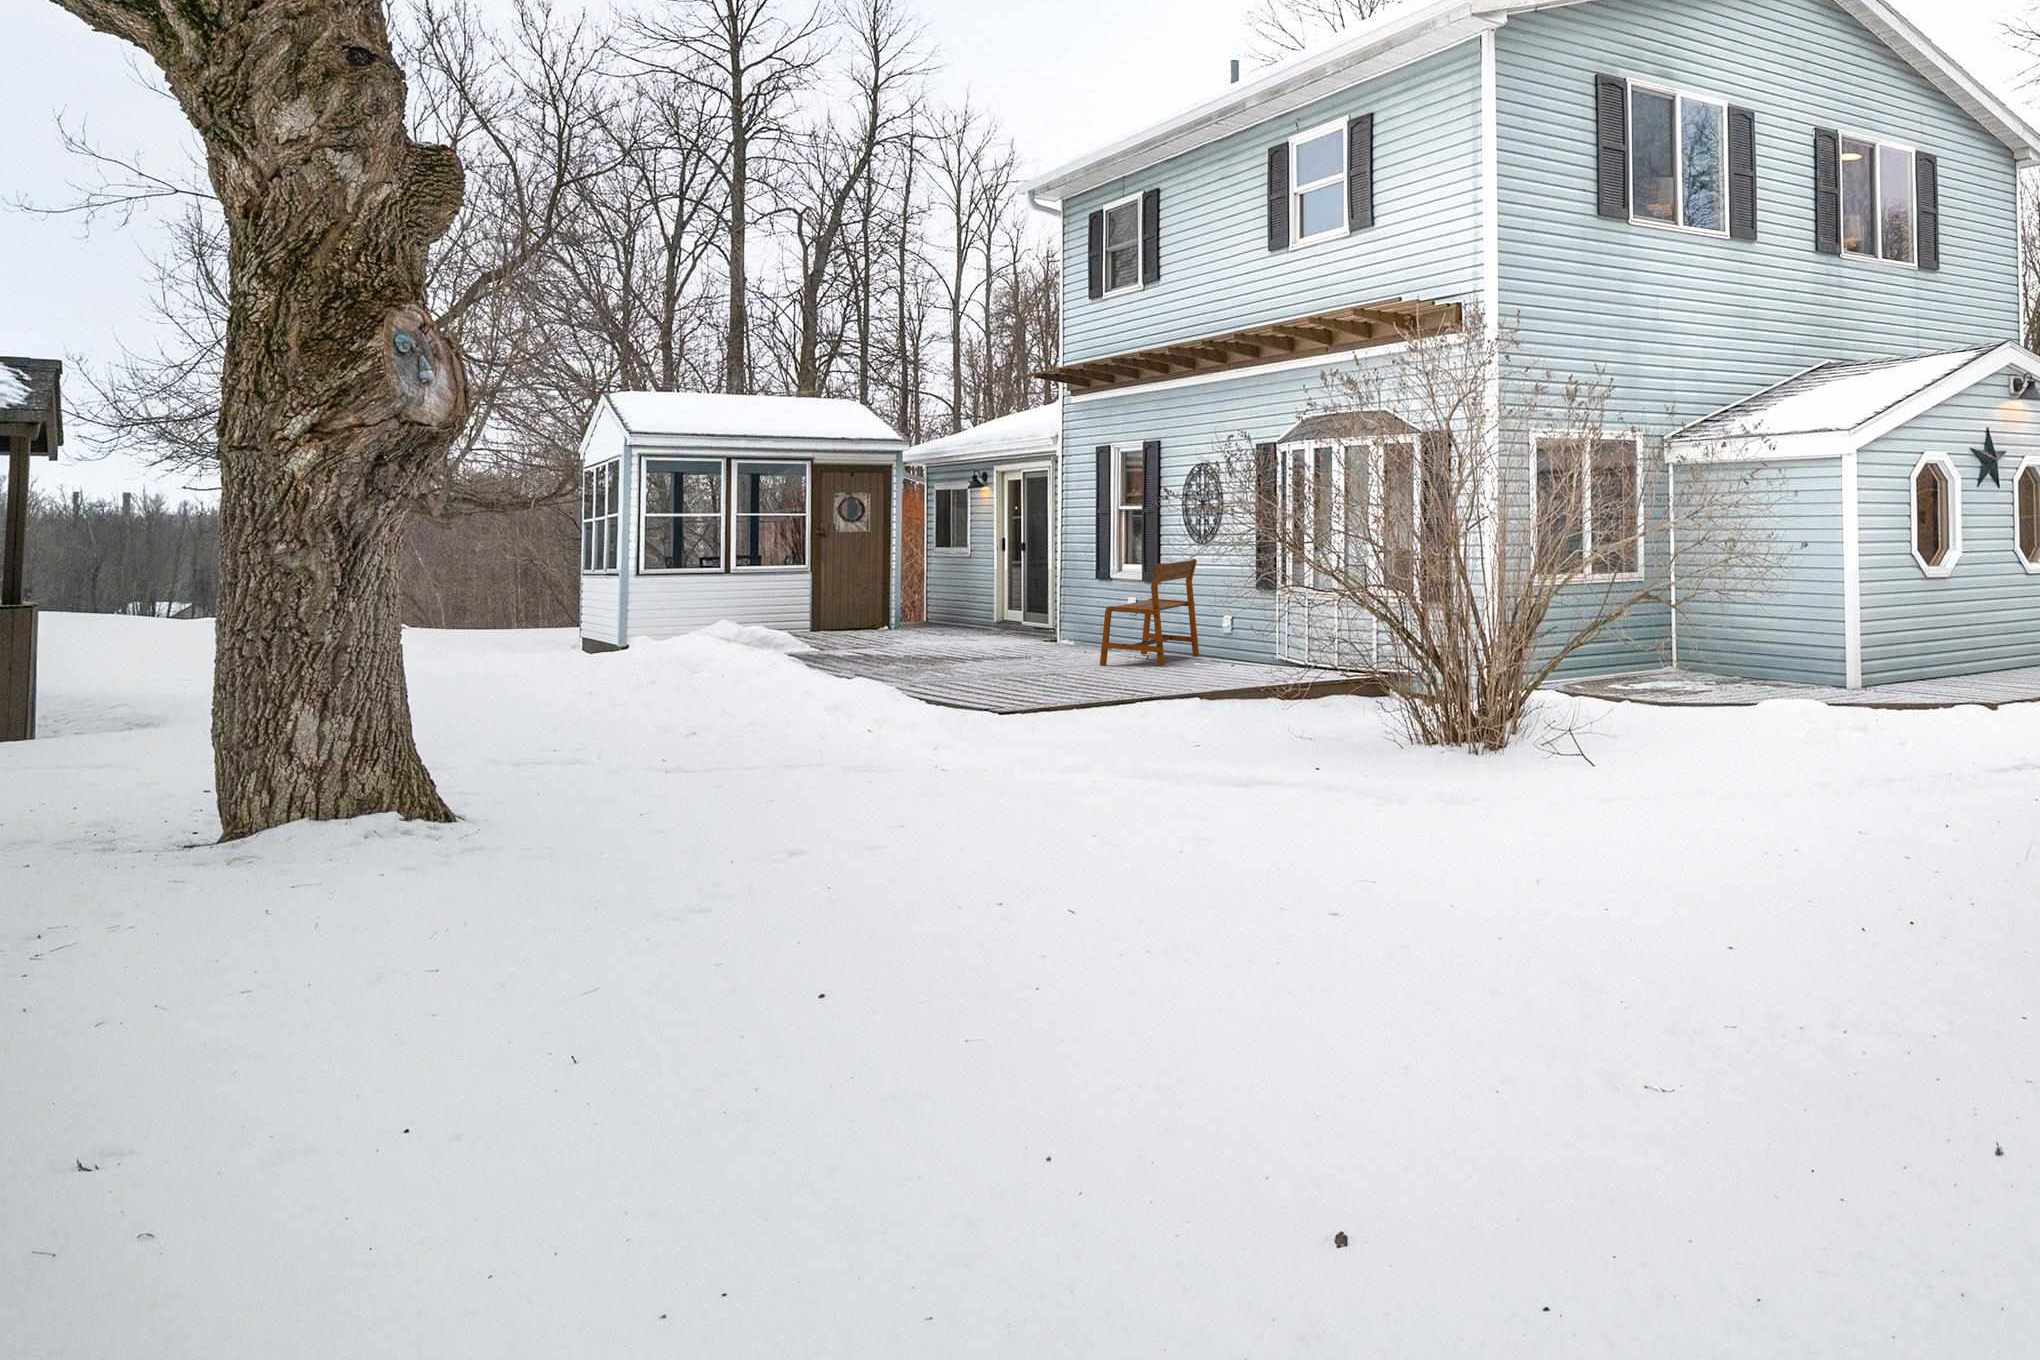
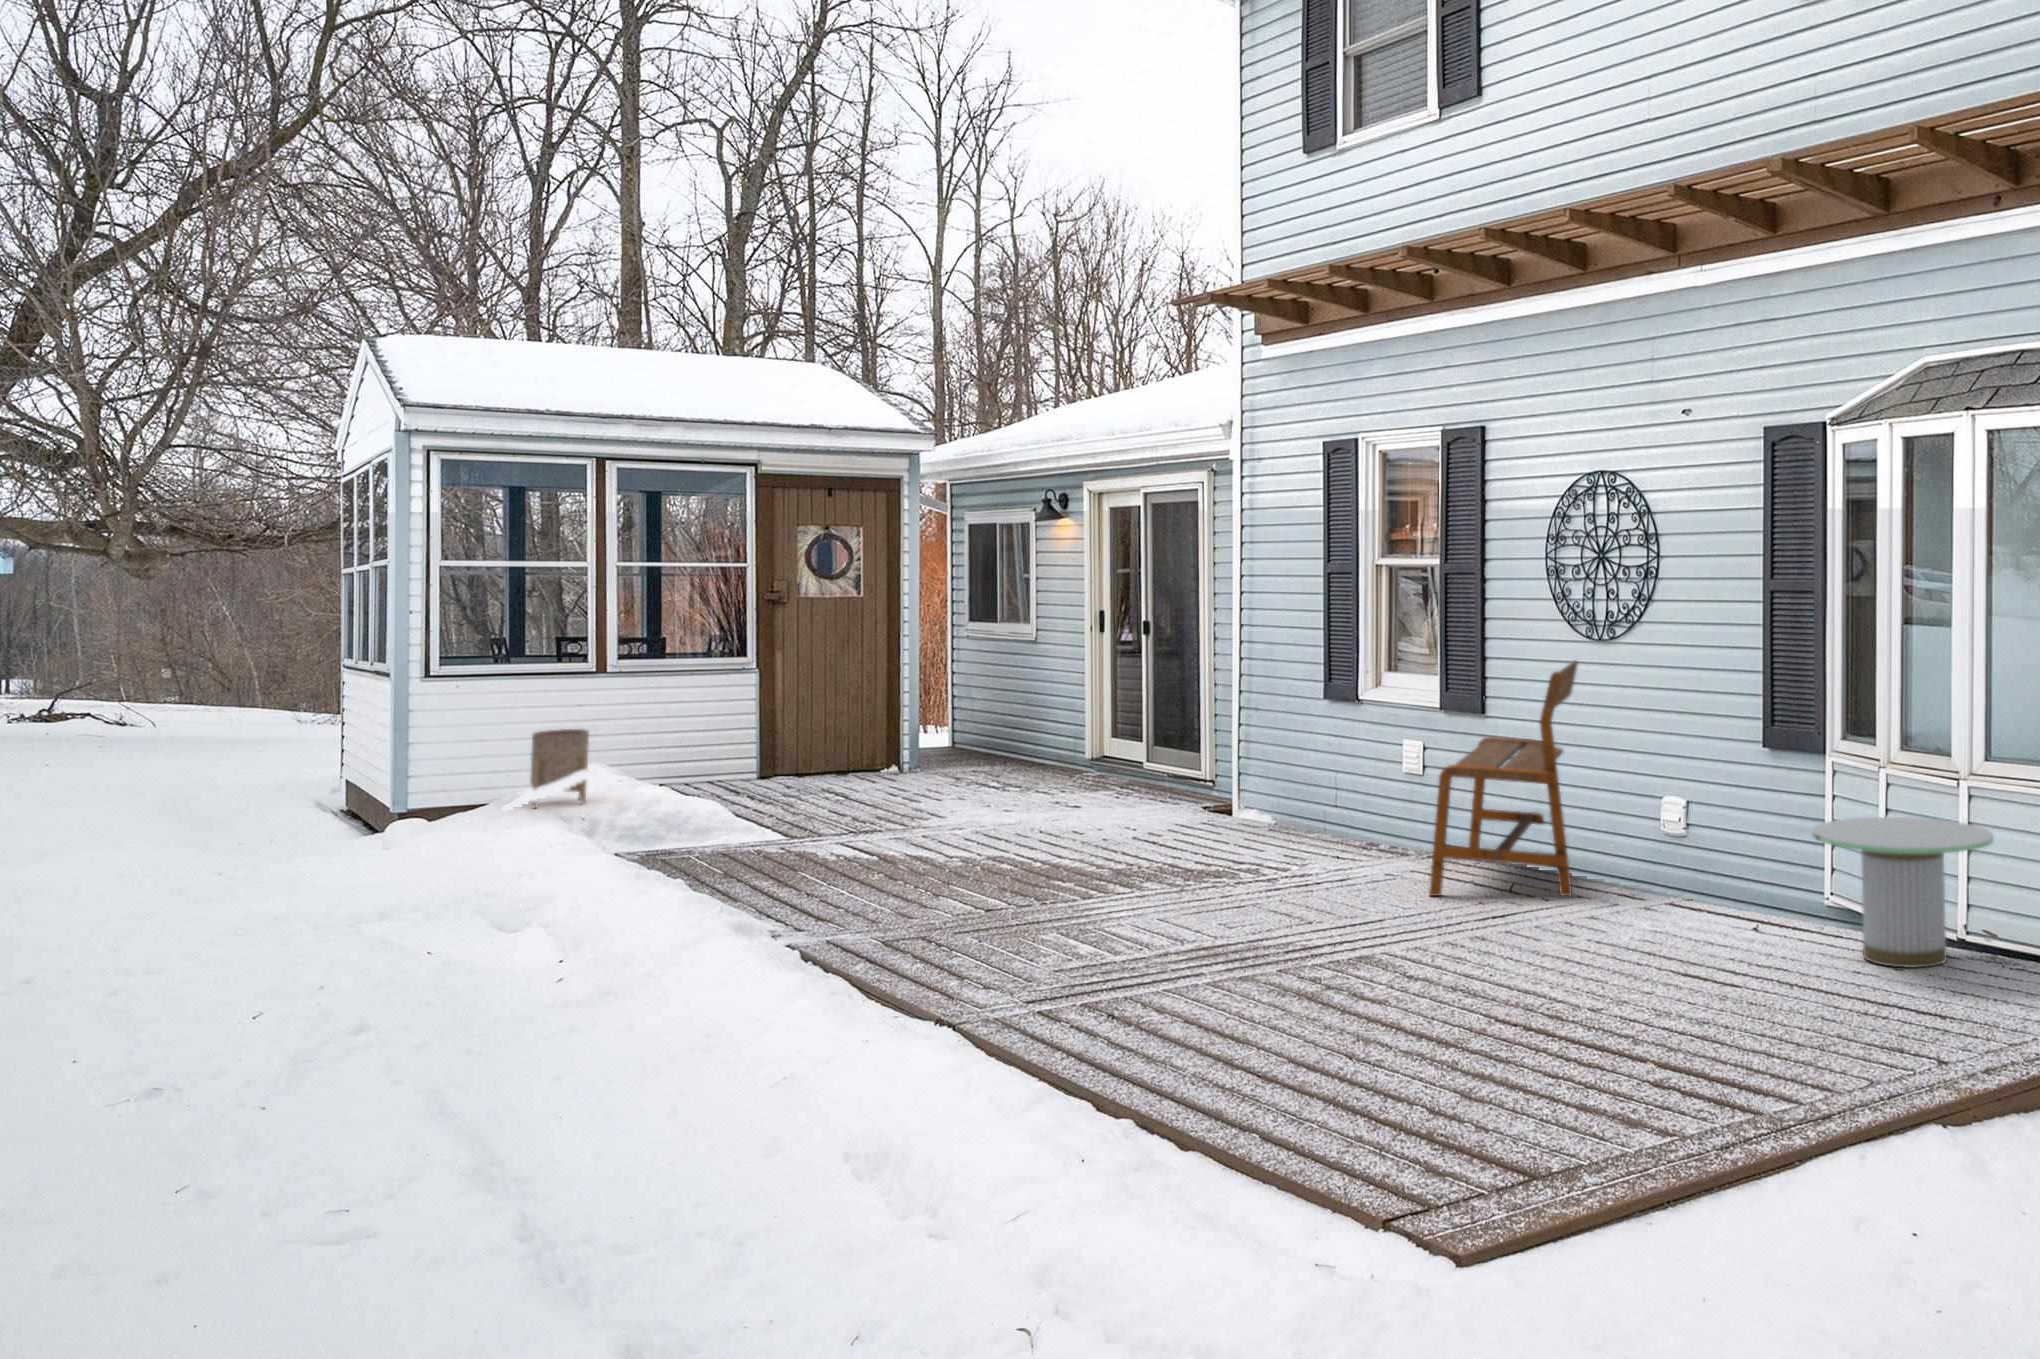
planter: none [689,599,719,640] -> present [530,729,589,808]
side table: none [1209,620,1282,675] -> present [1812,817,1994,968]

